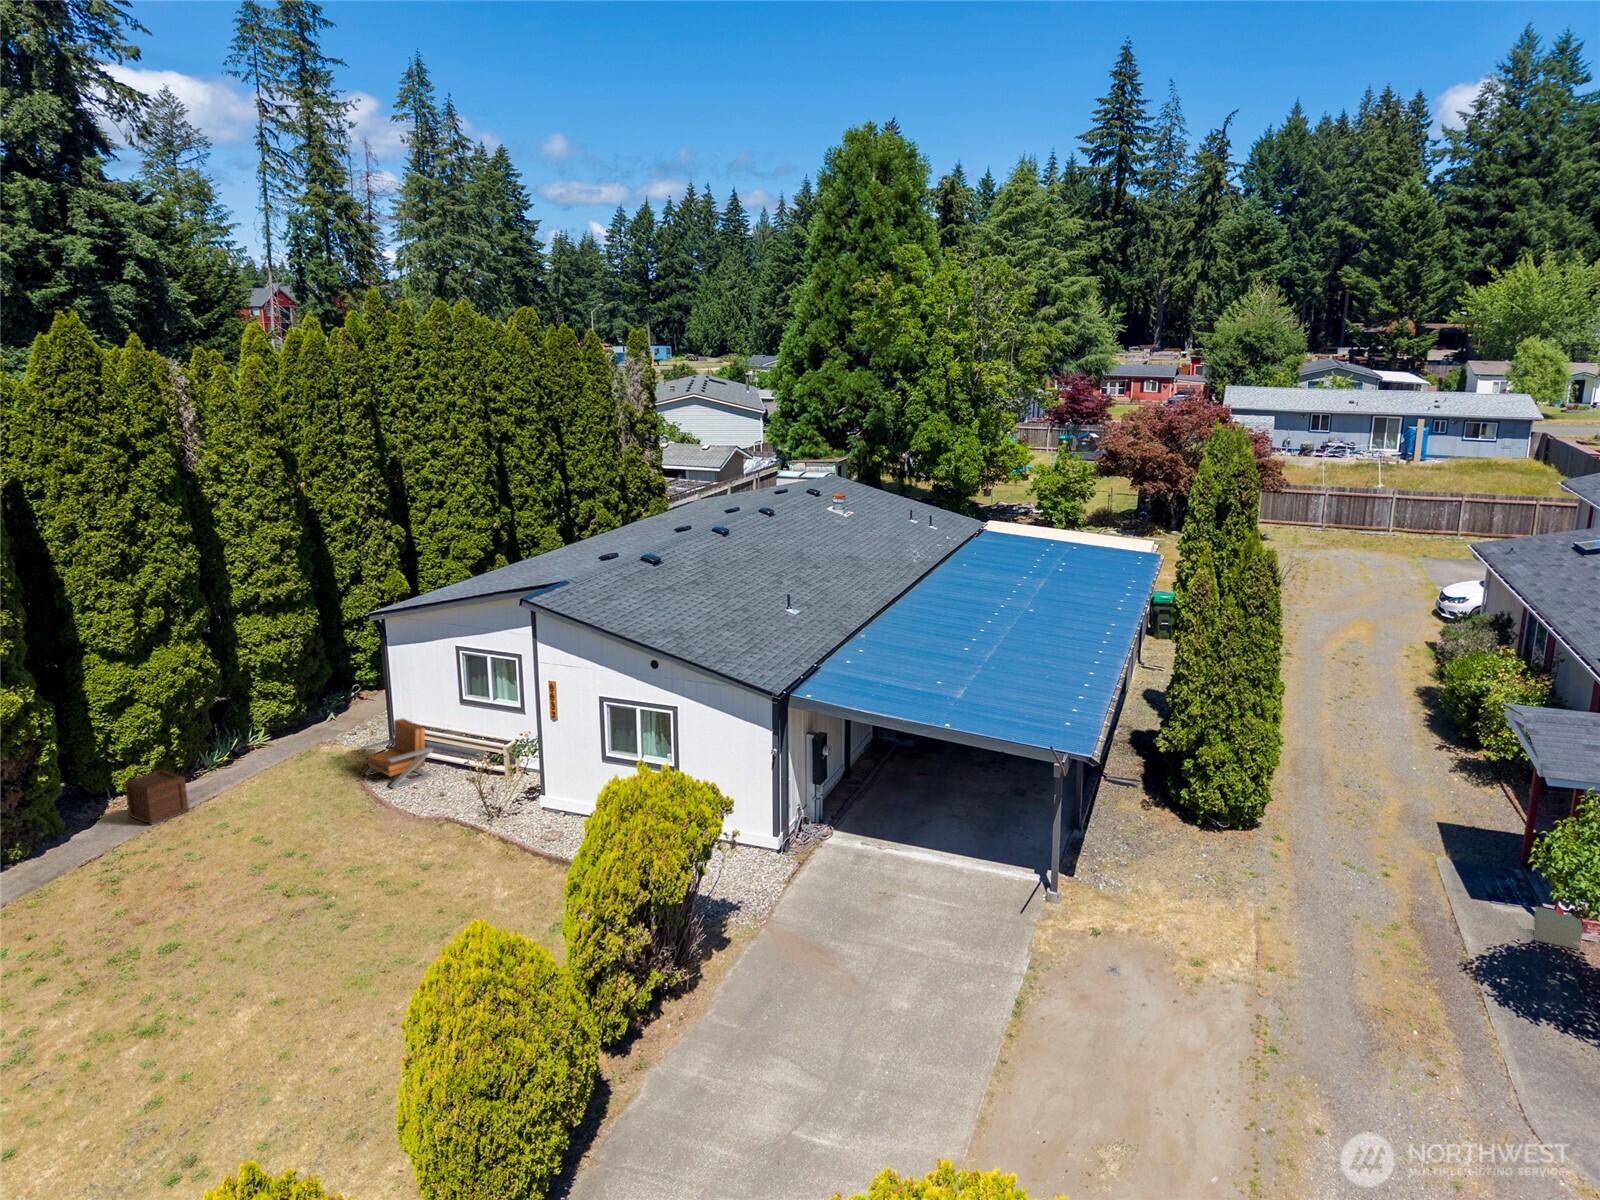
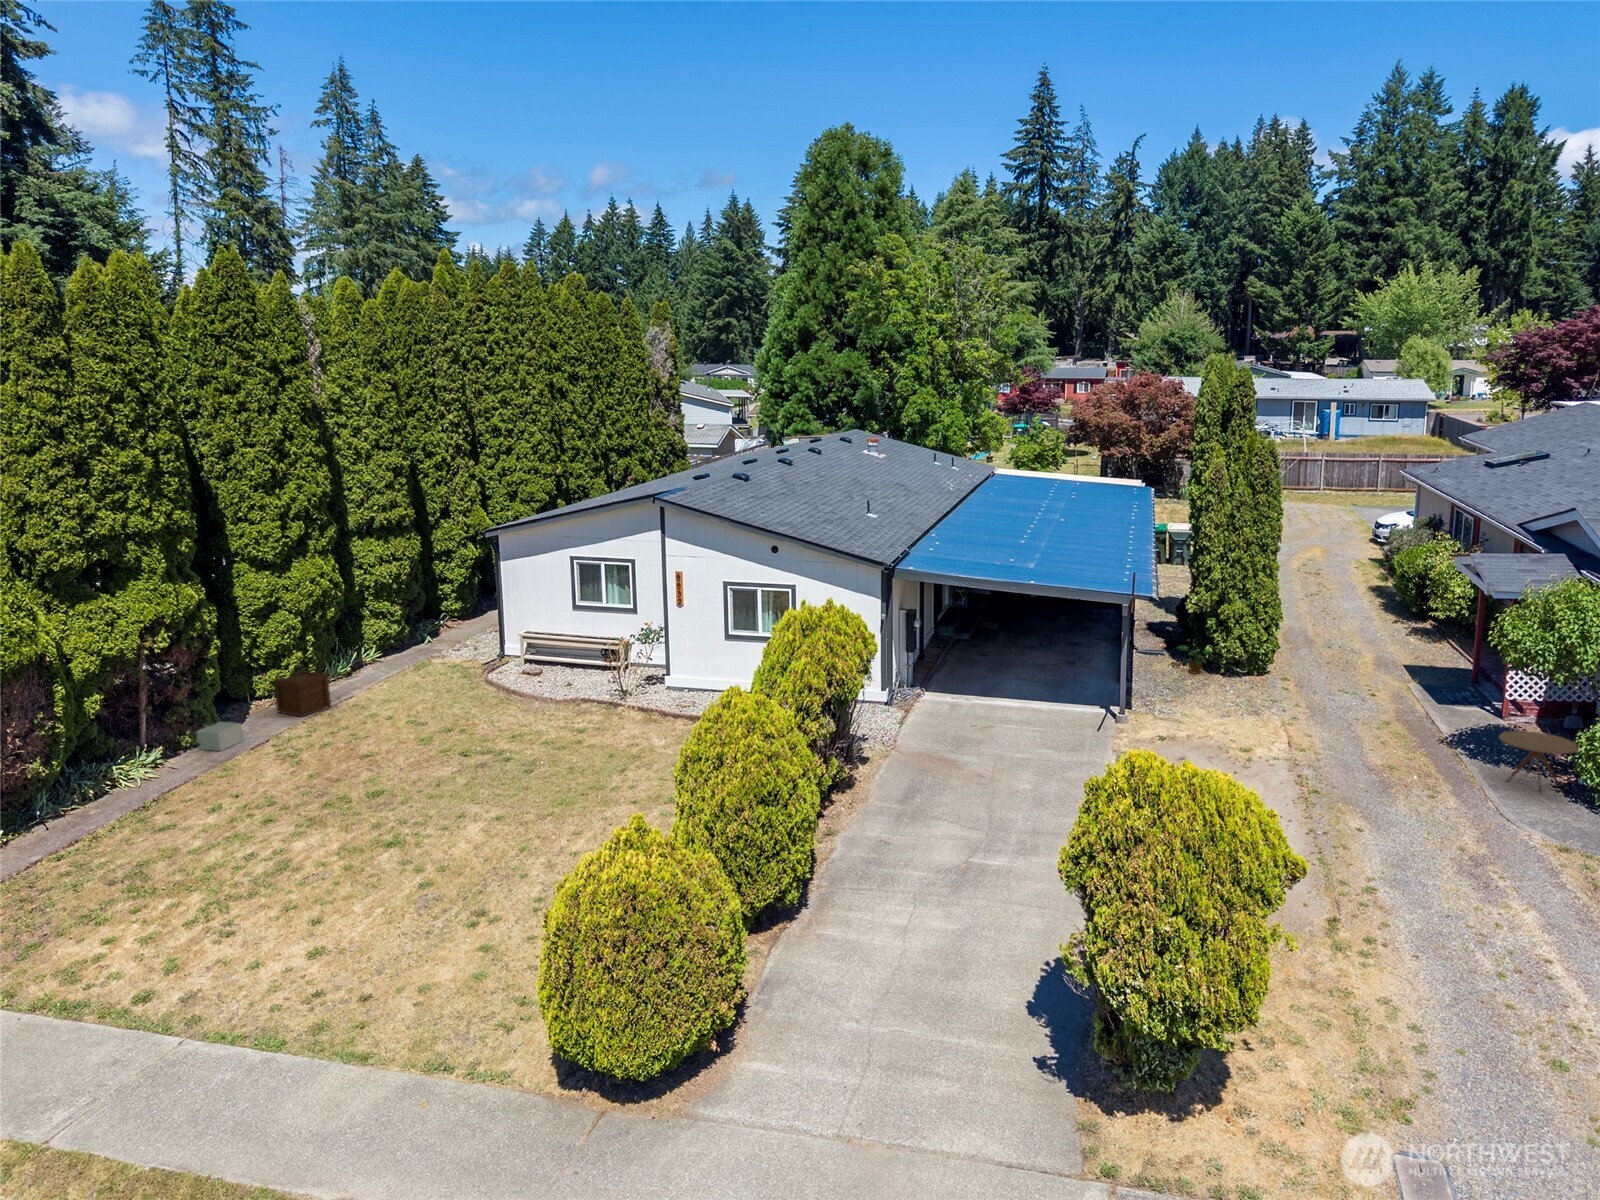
lounge chair: present [363,719,433,789] -> none [477,627,543,685]
potted plant: none [1148,784,1187,819] -> present [1177,646,1210,674]
storage box: present [1533,907,1583,949] -> present [196,722,243,751]
round table: none [1486,969,1582,1057] -> present [1499,731,1578,792]

